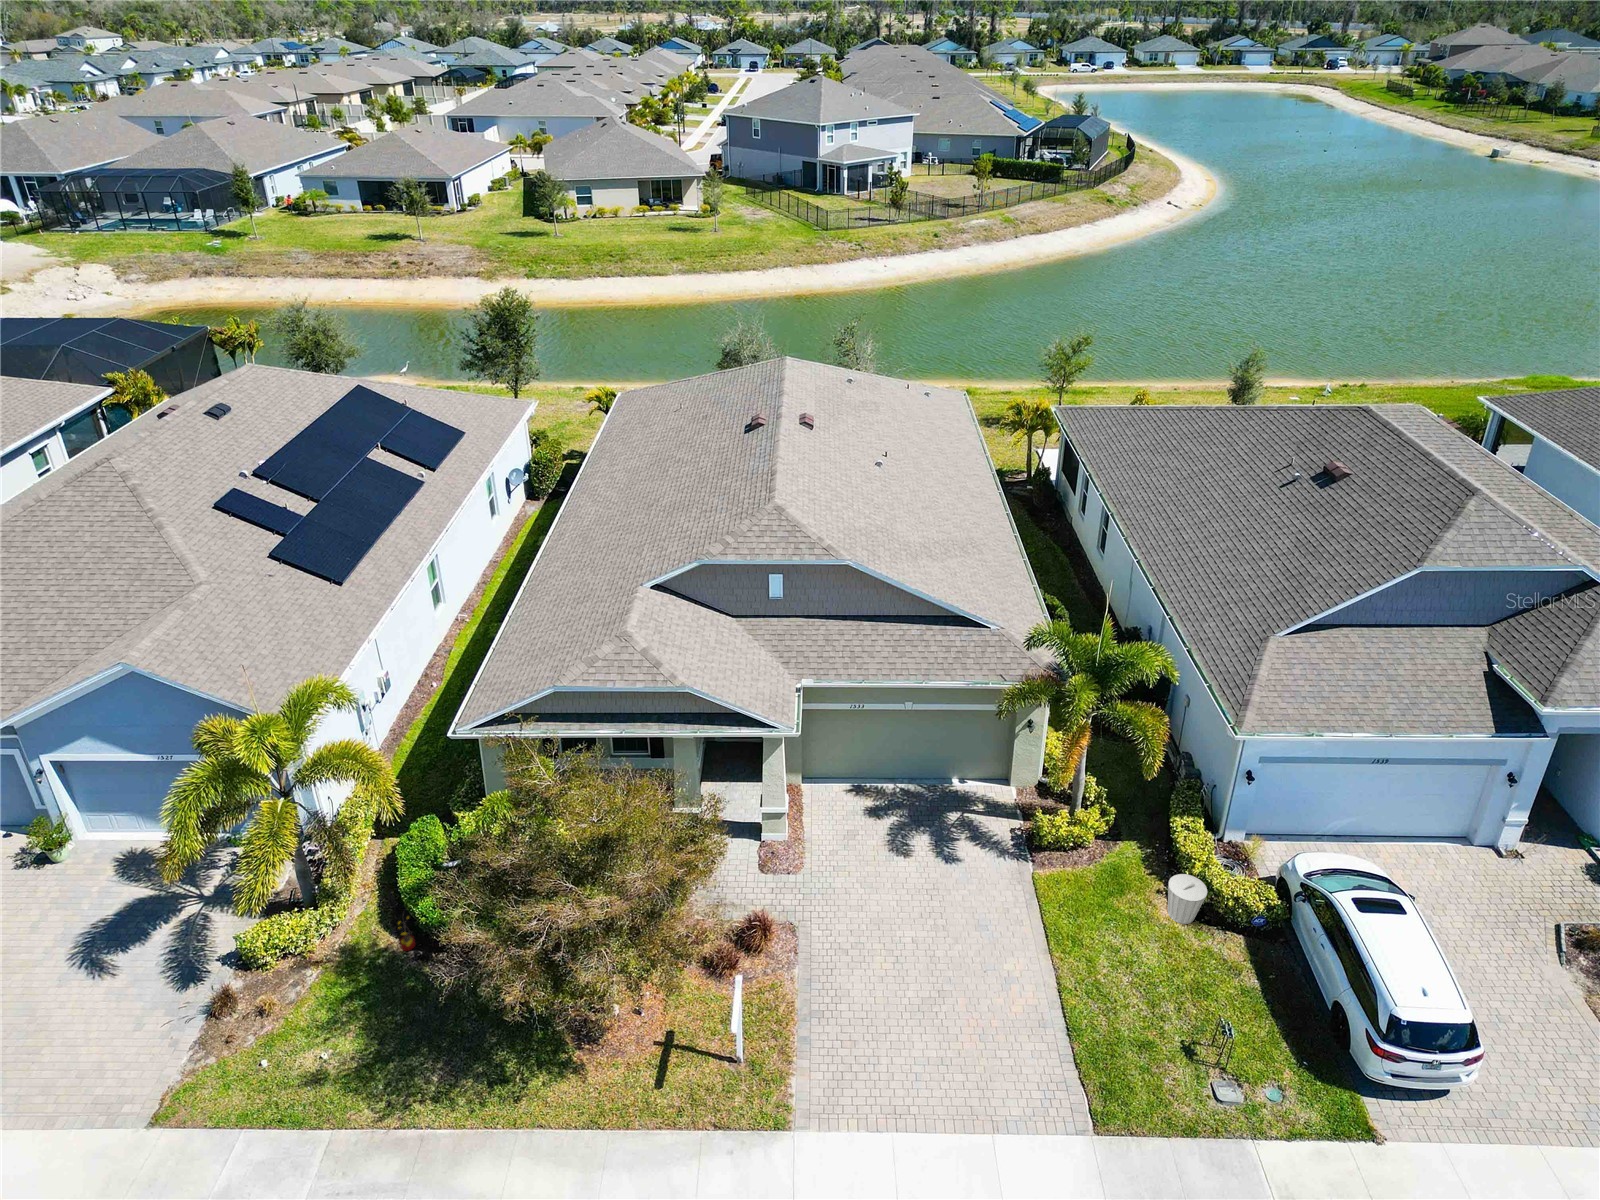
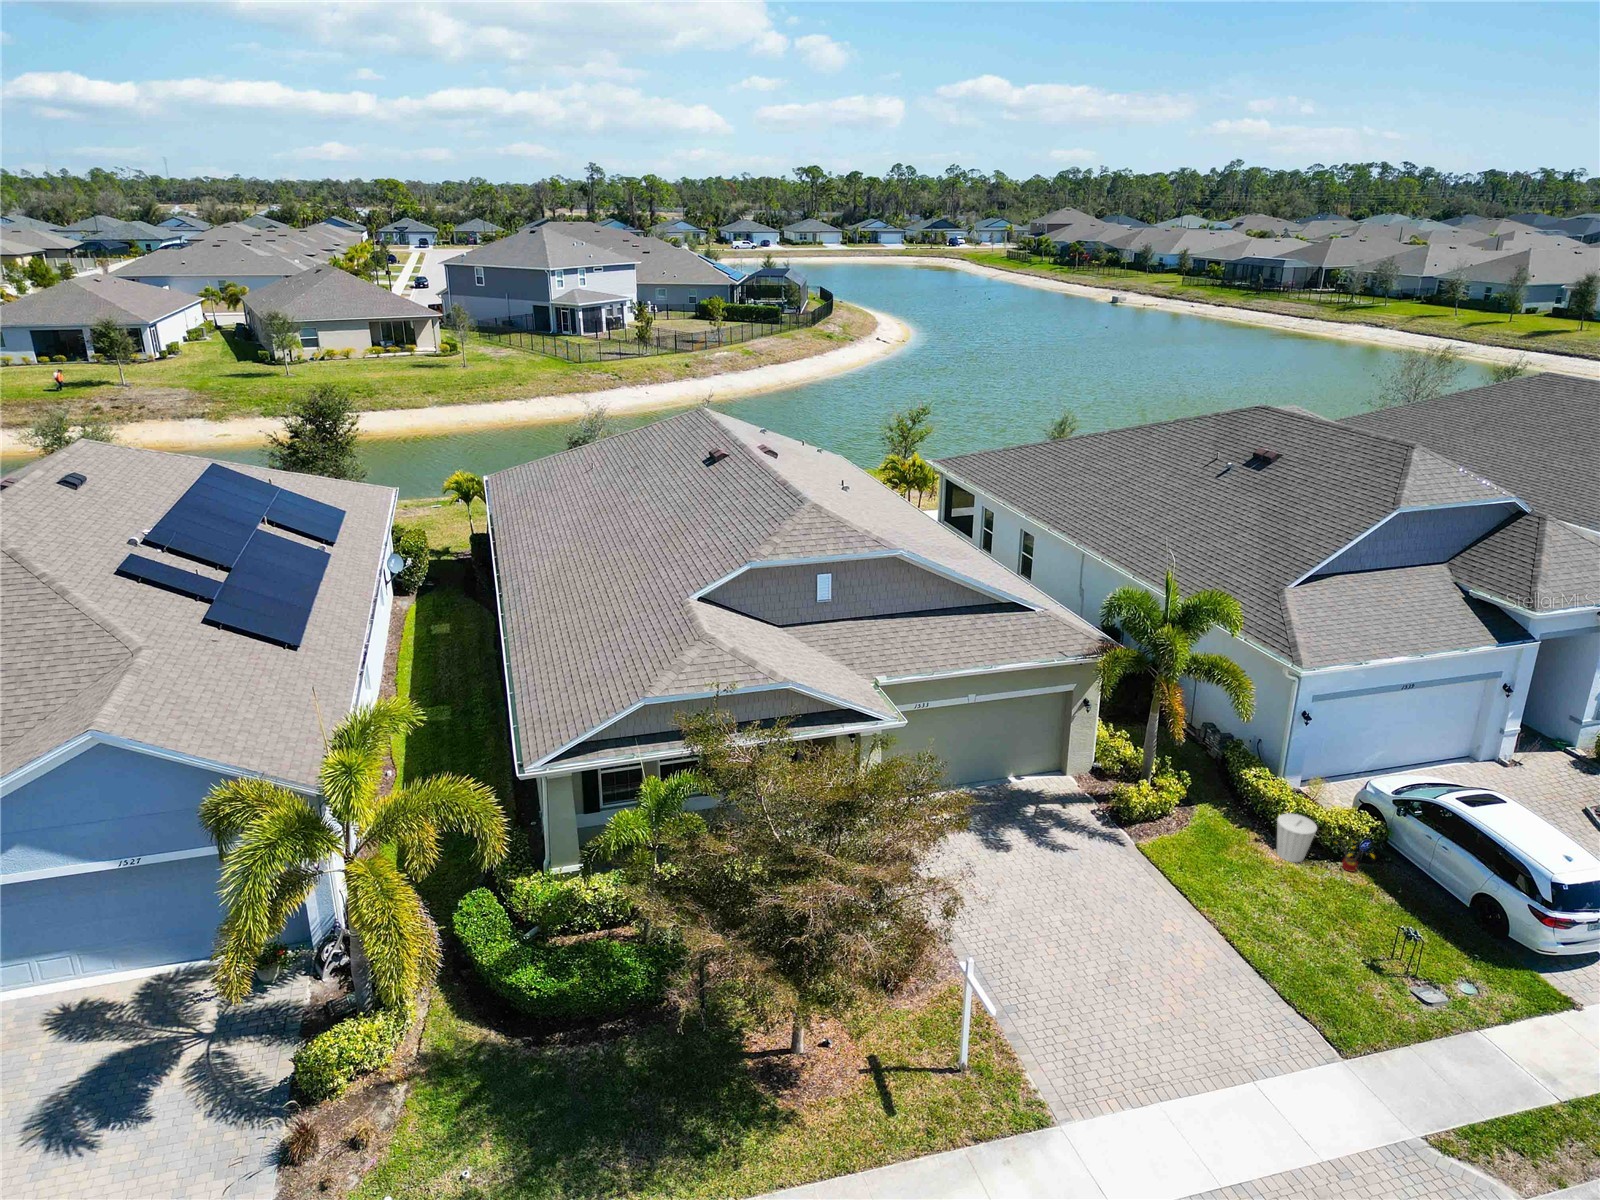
decorative plant: present [398,922,415,951] -> present [1342,844,1374,872]

